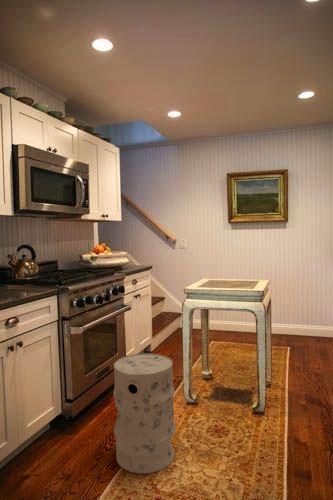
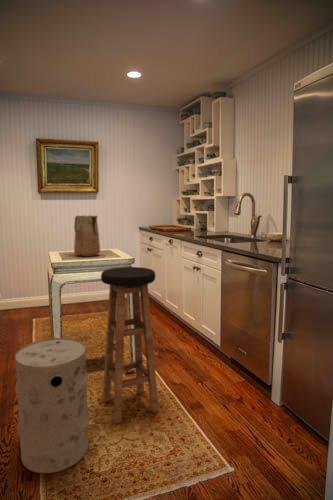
vase: none [213,245,238,285] -> present [74,215,100,257]
bar stool: none [203,297,259,462] -> present [101,267,159,424]

